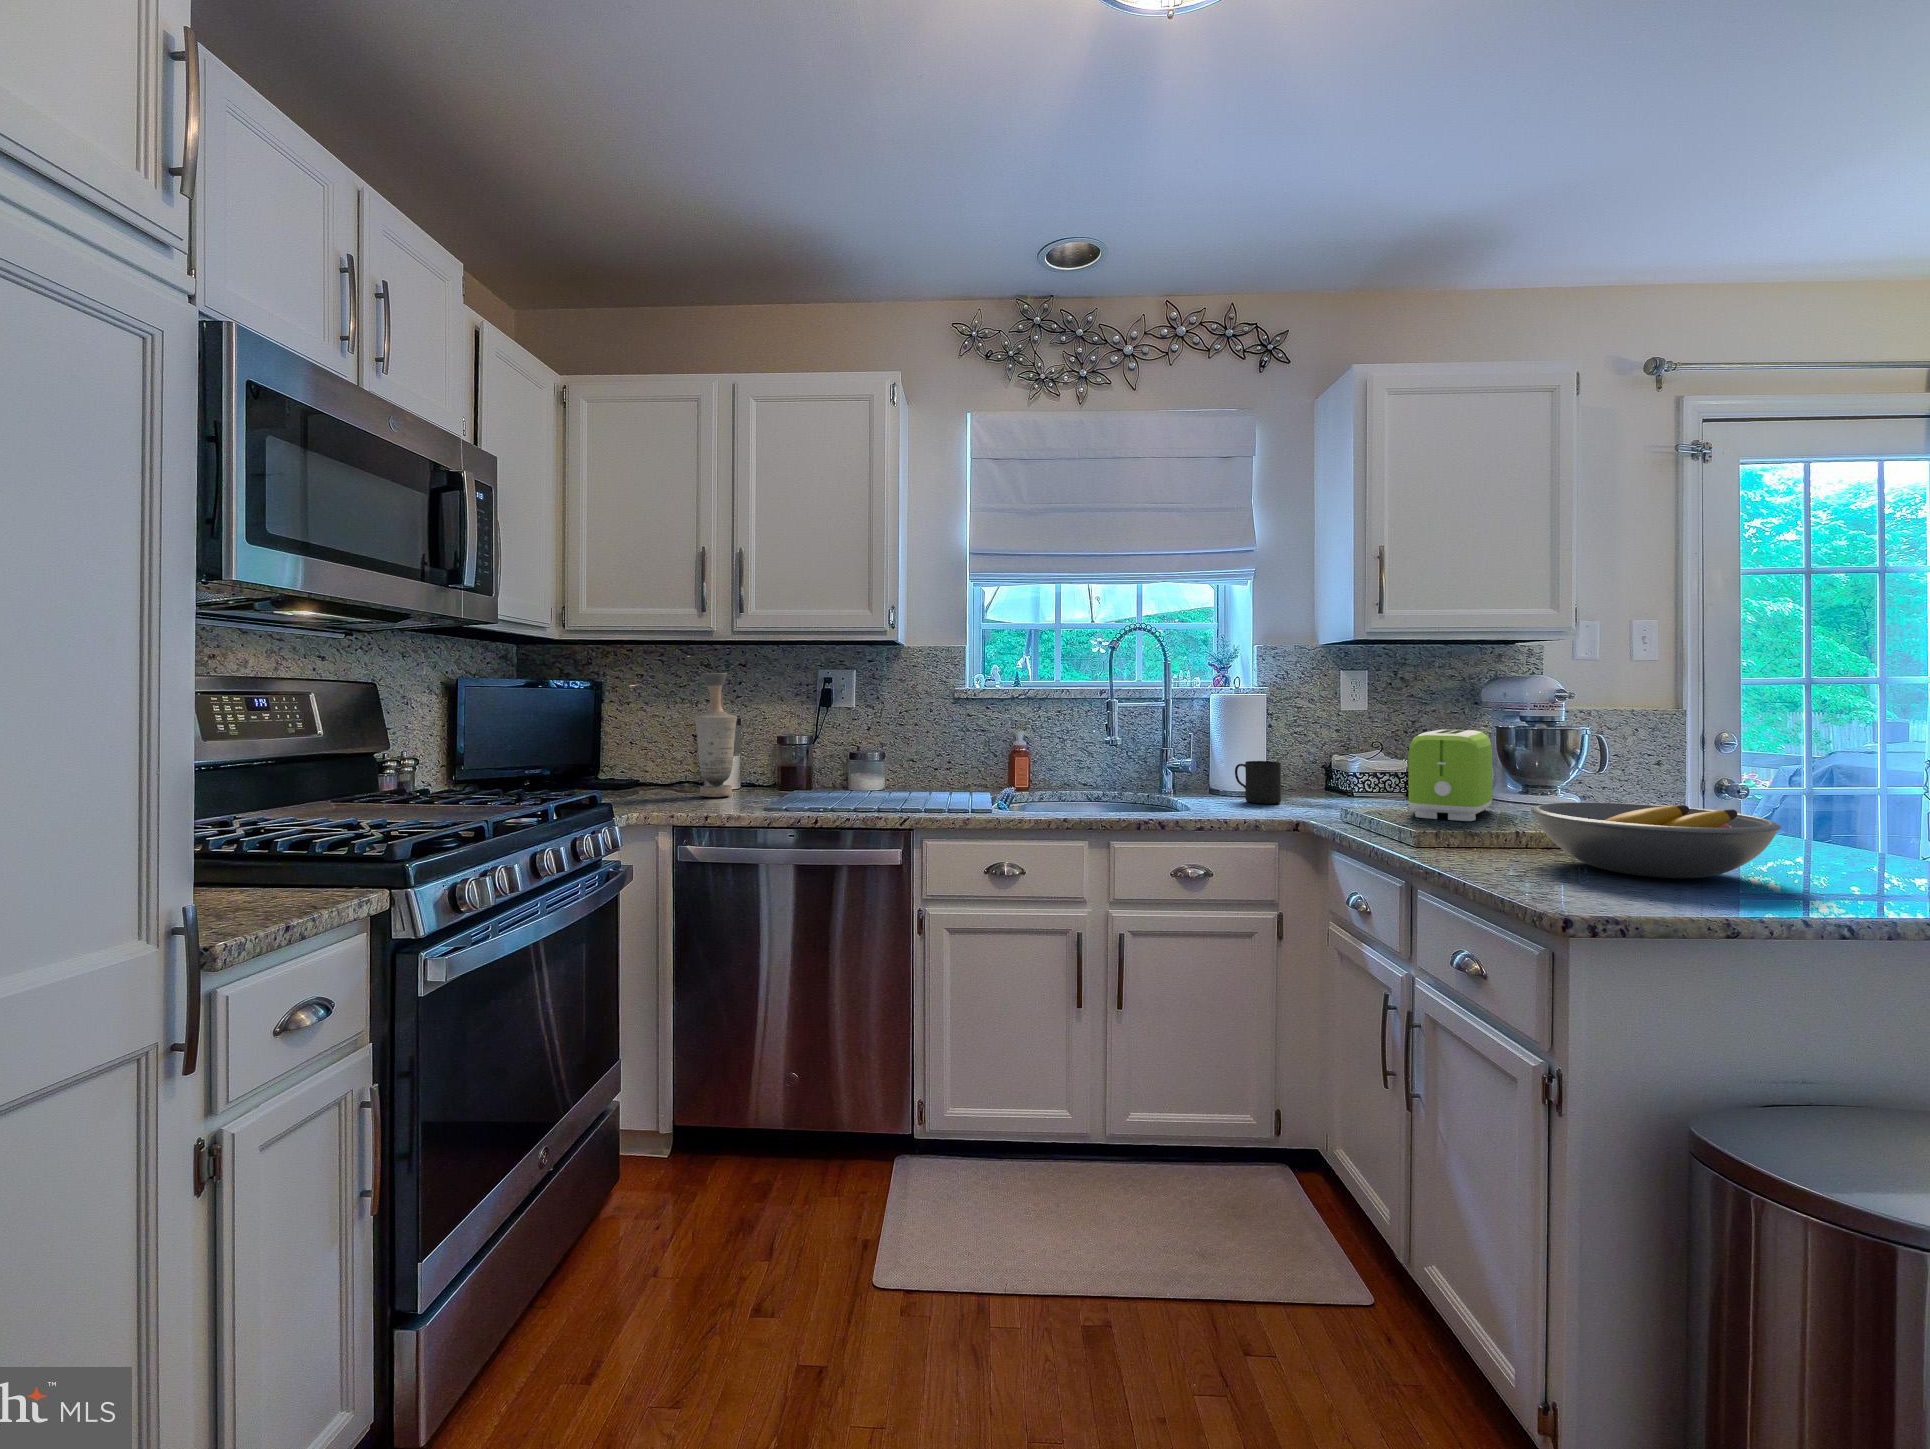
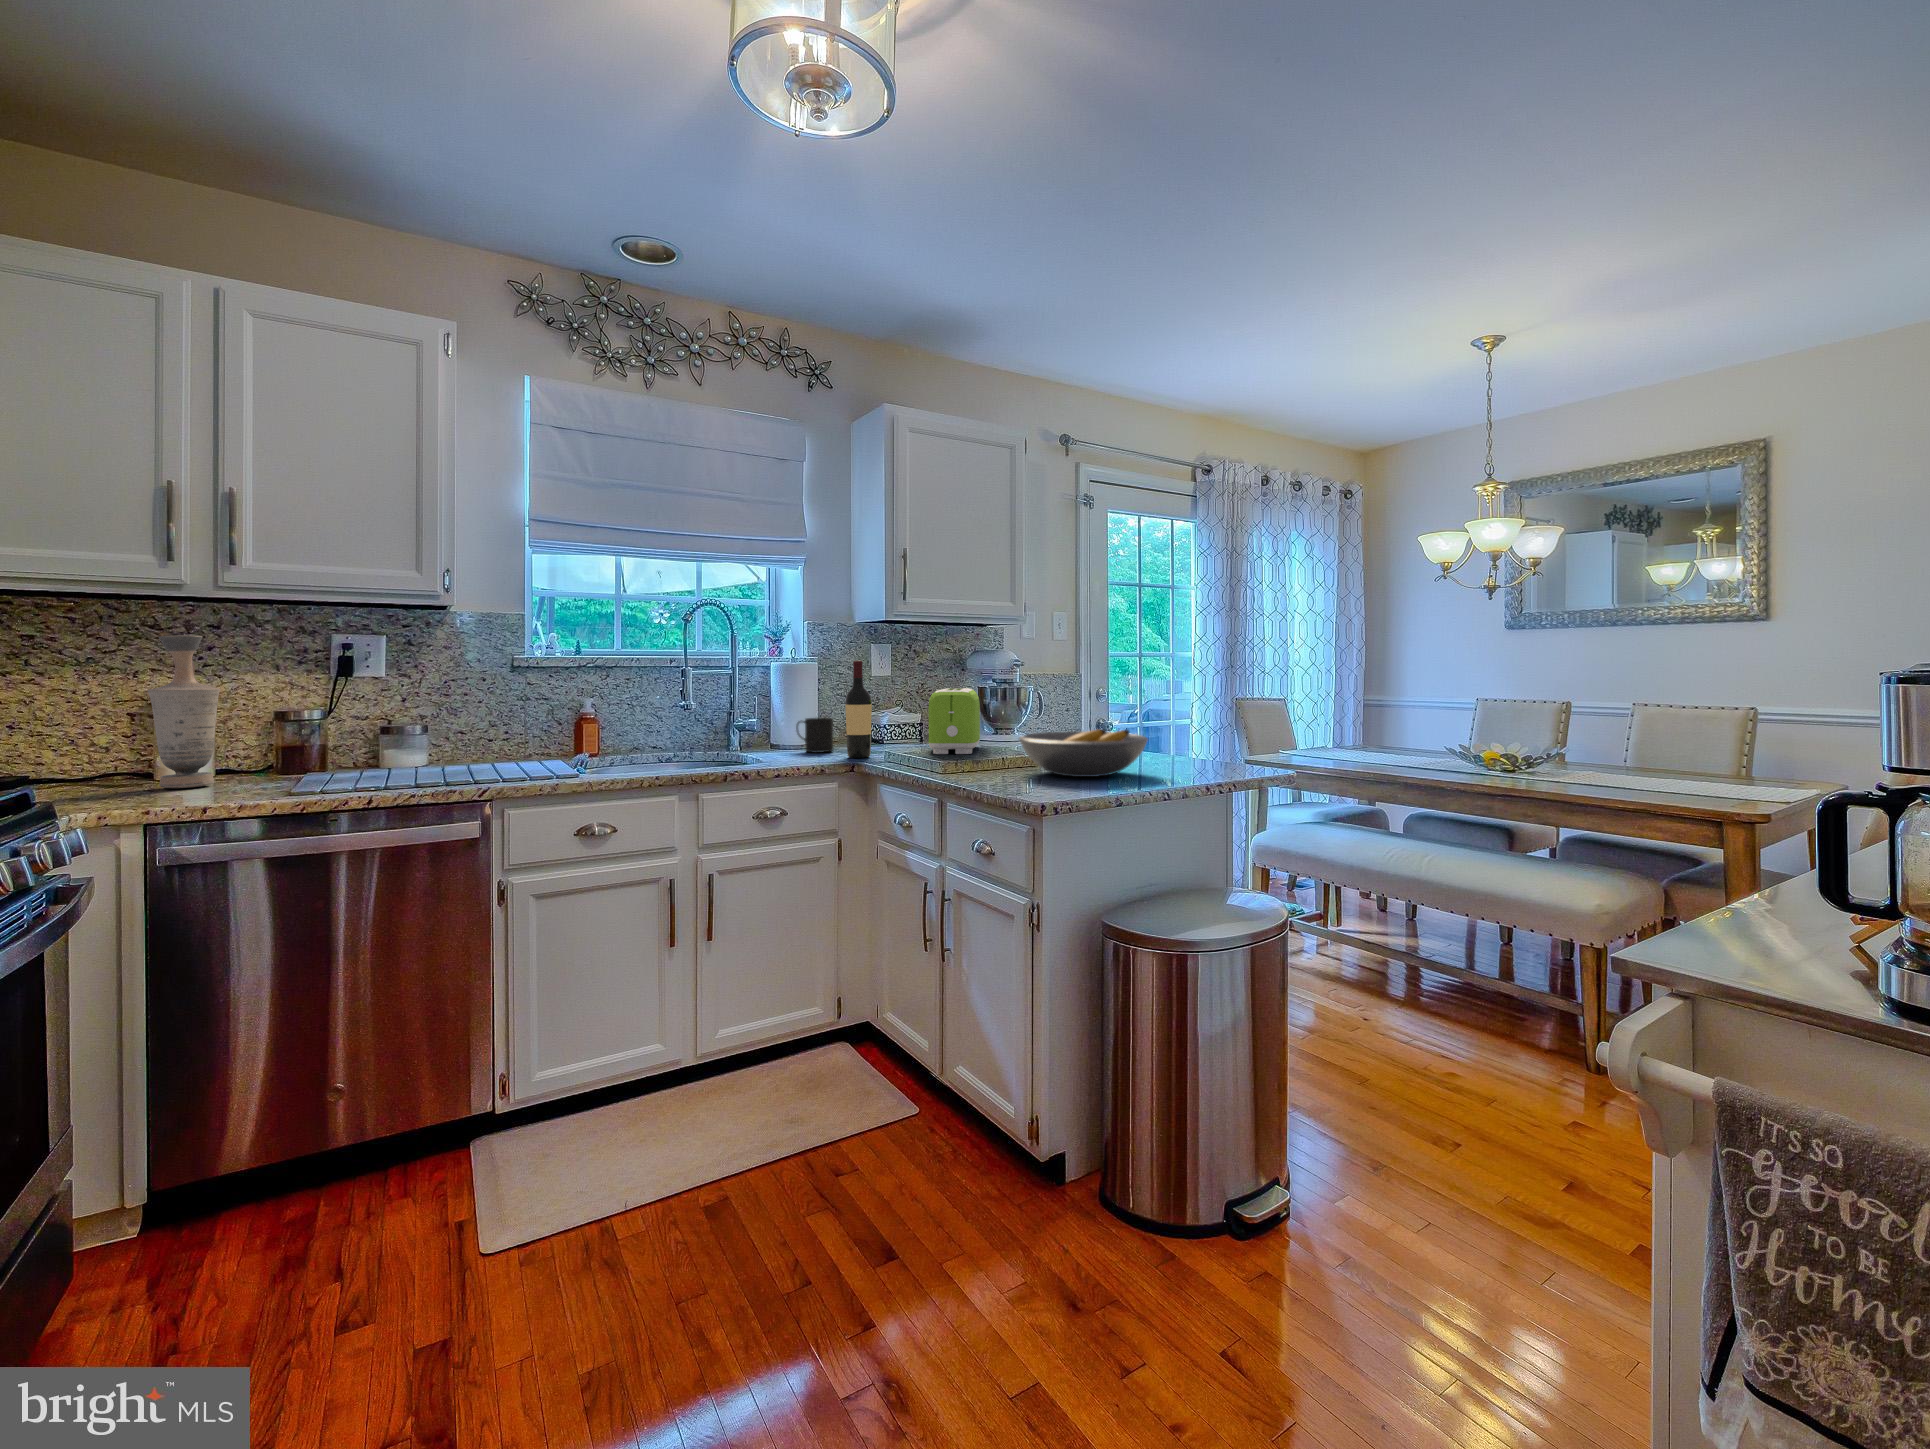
wine bottle: none [1291,694,1326,815] -> present [845,661,872,758]

